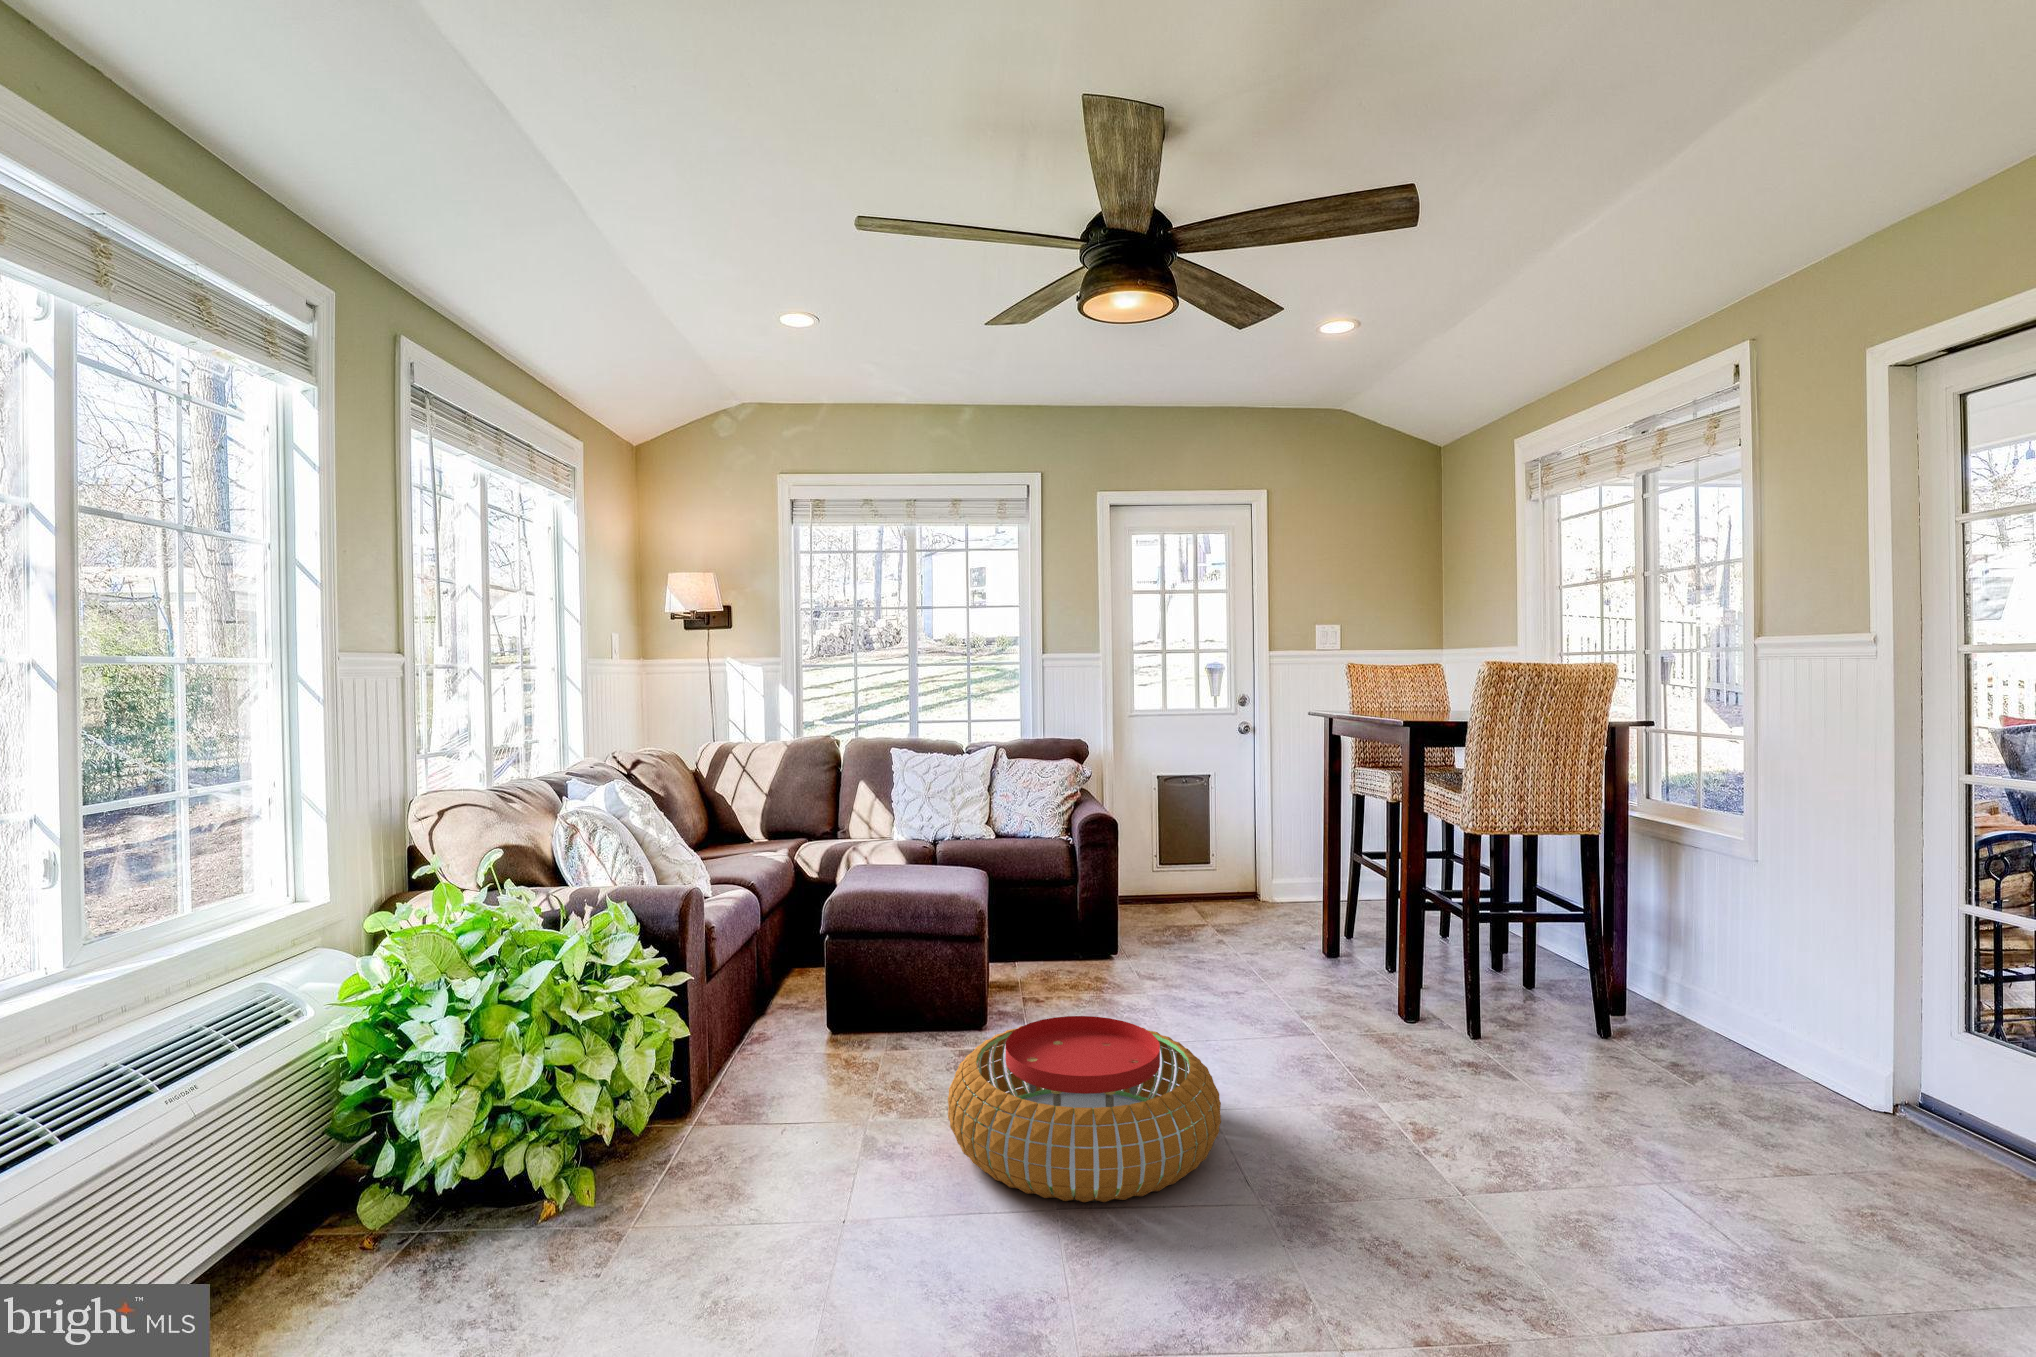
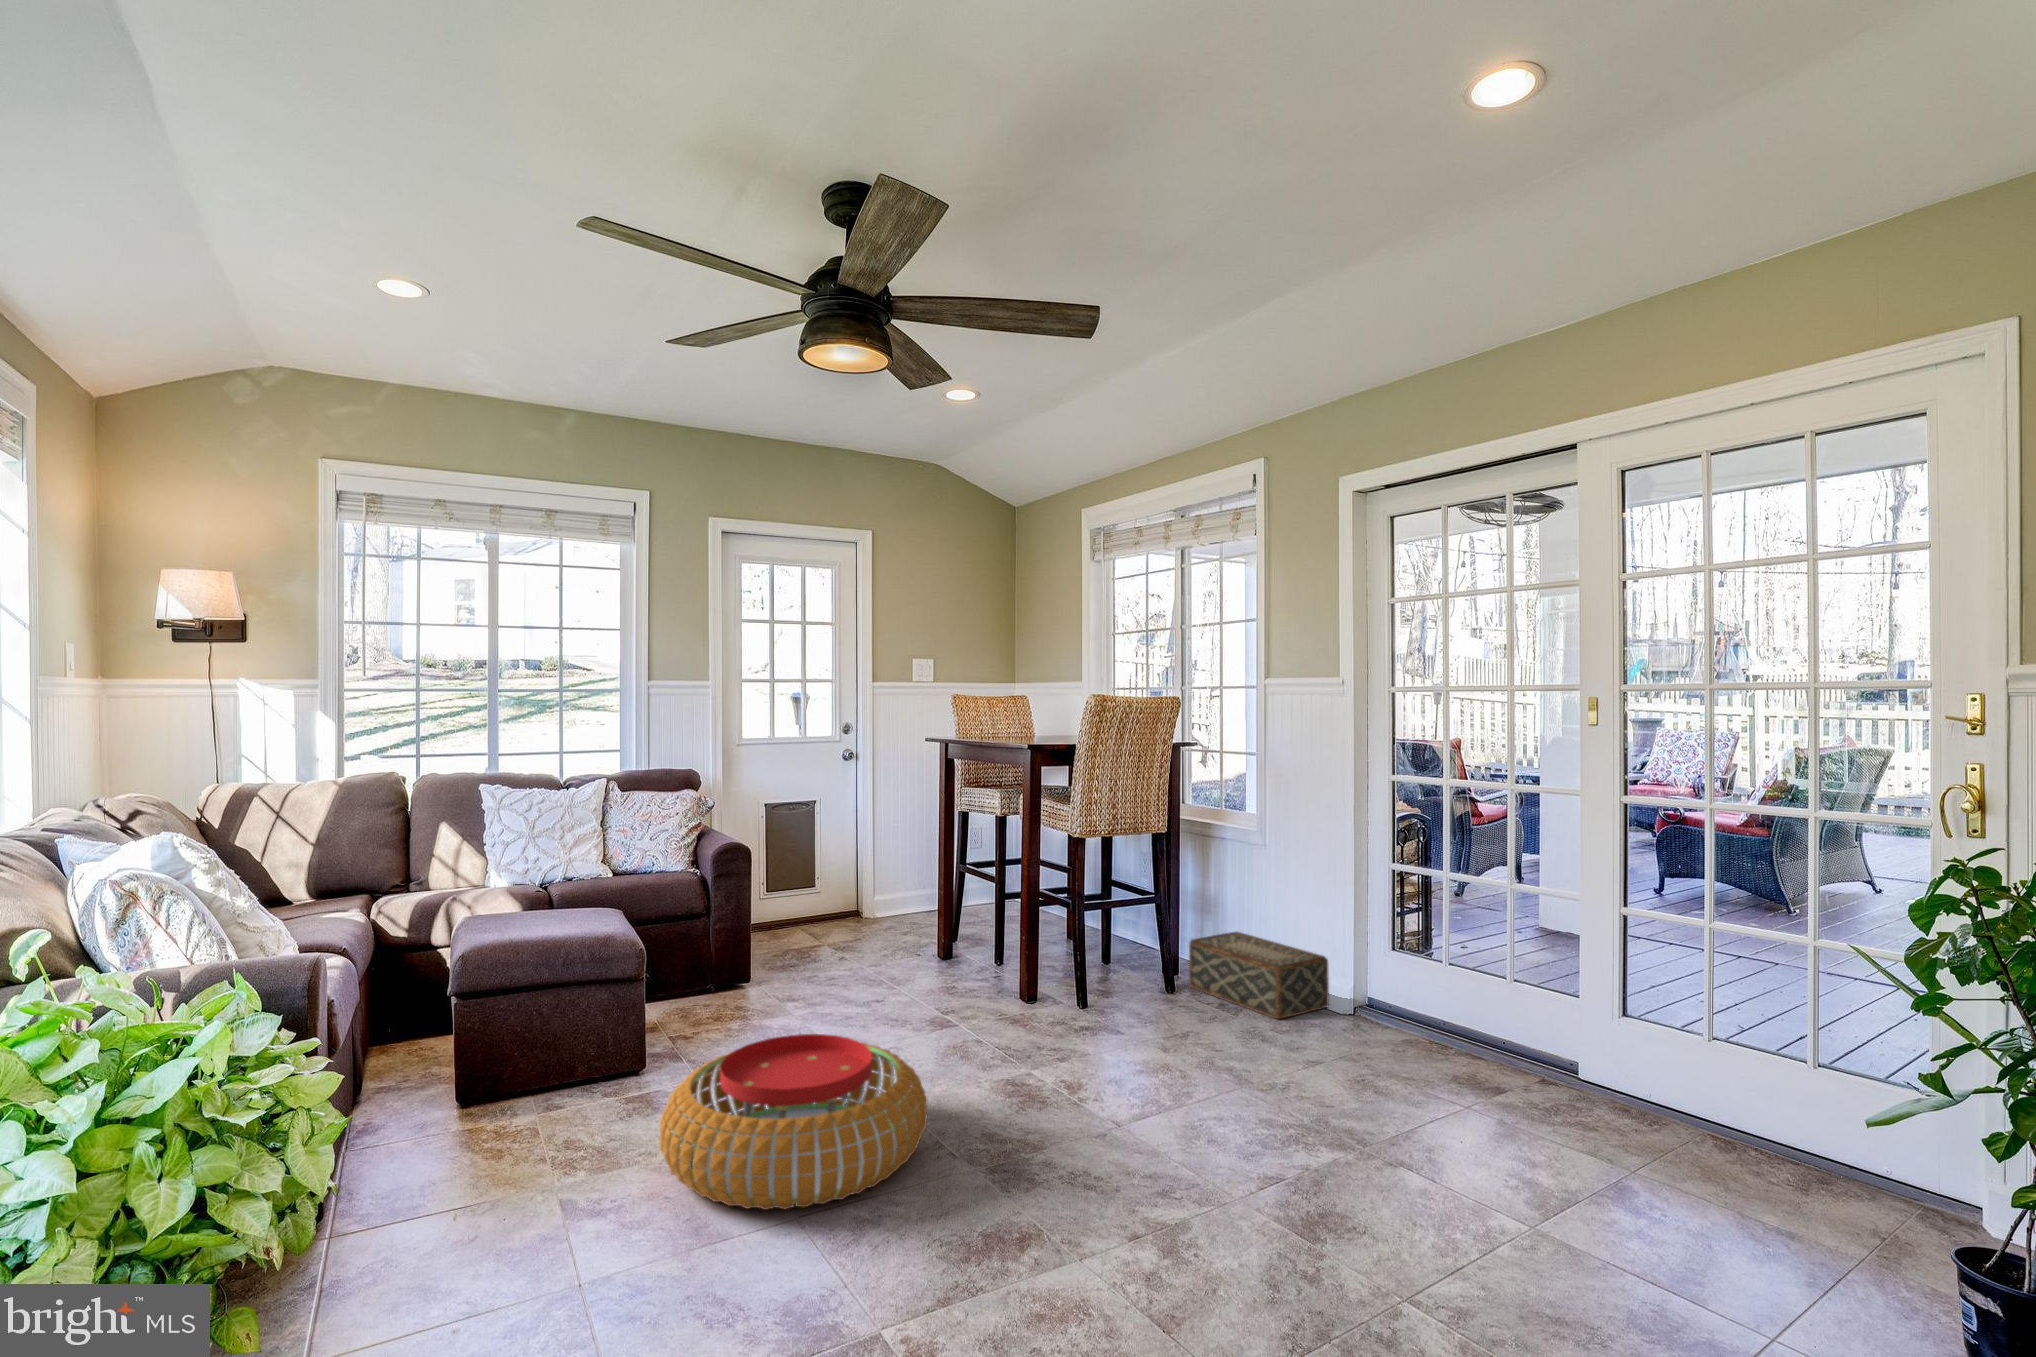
woven basket: none [1635,969,1855,1097] -> present [1189,932,1329,1019]

